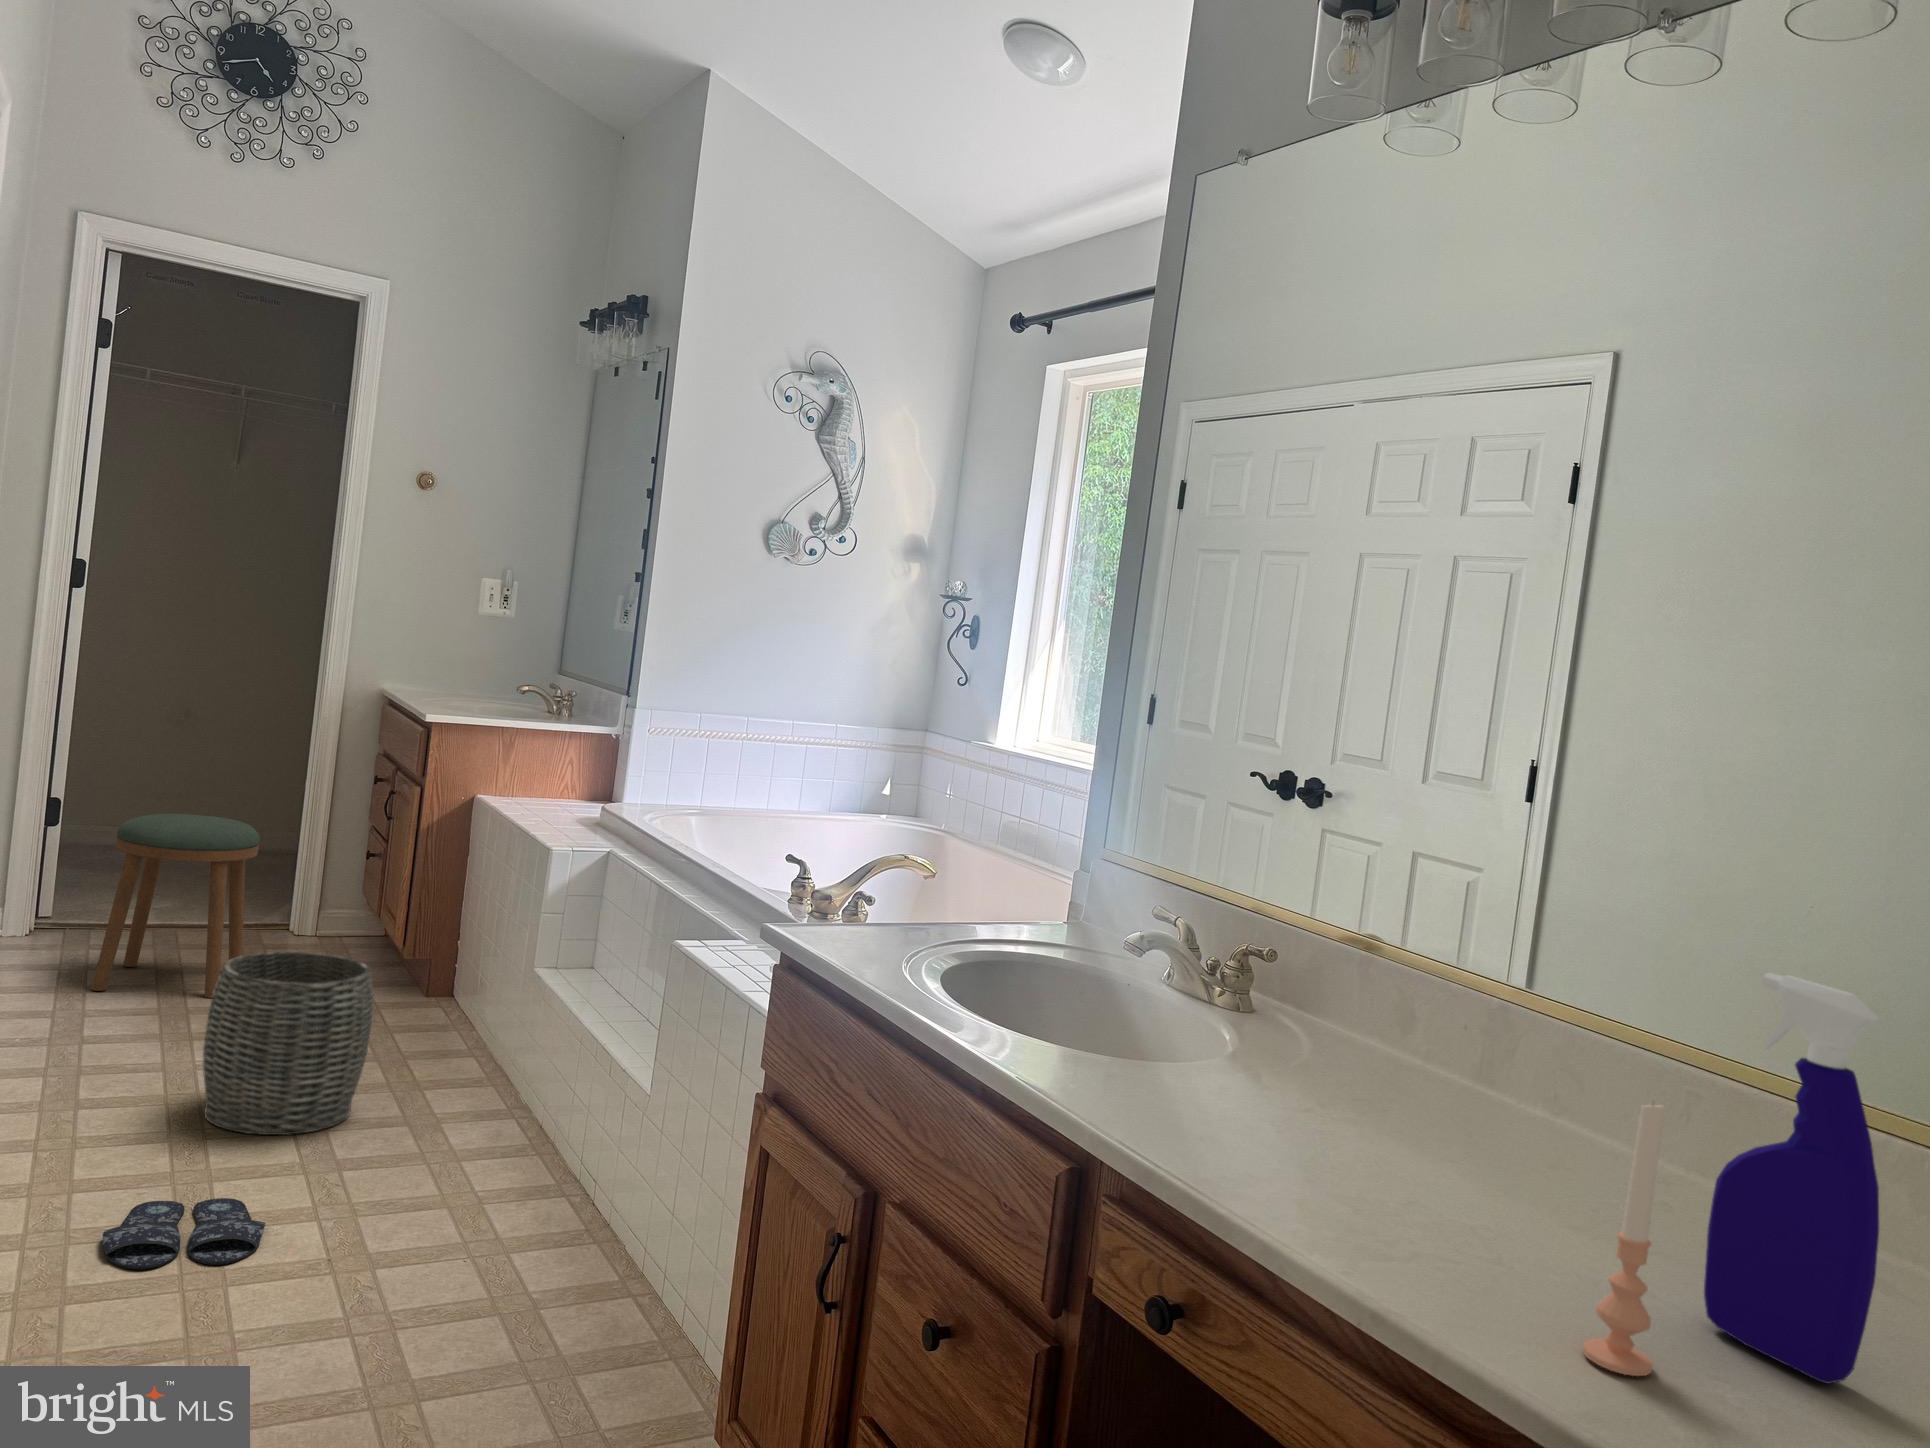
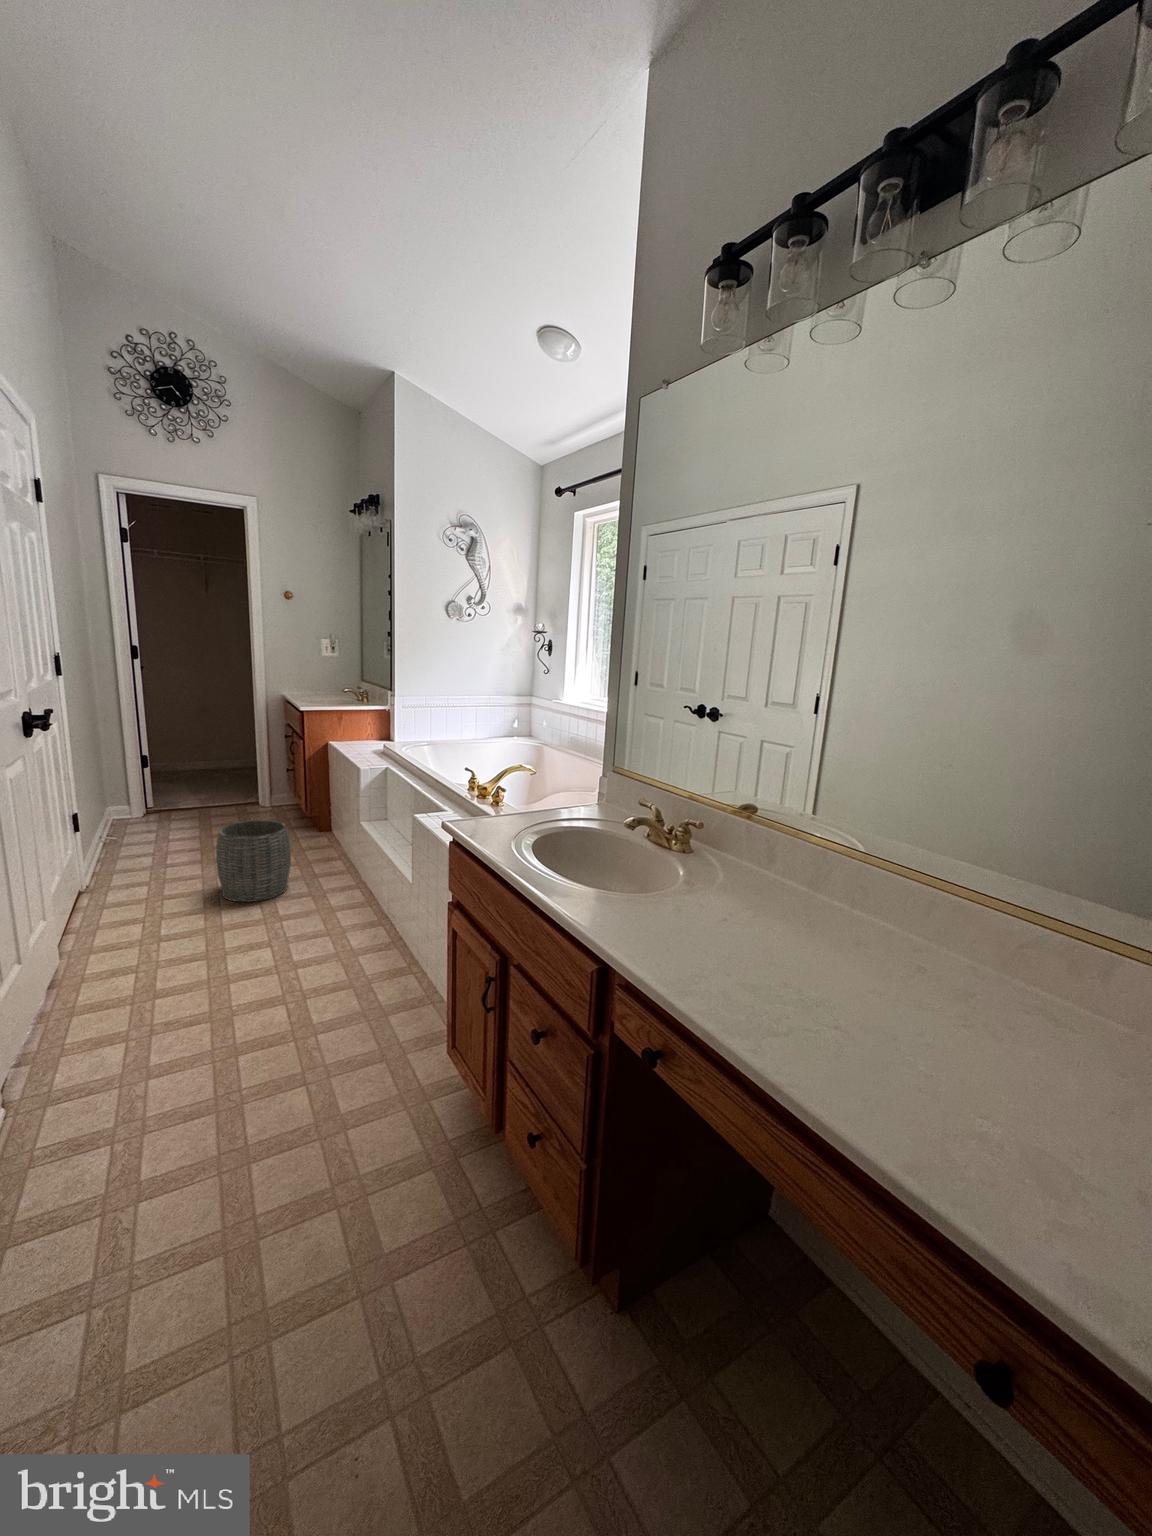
stool: present [91,814,260,998] -> none [173,757,241,837]
spray bottle: present [1704,973,1879,1383] -> none [967,892,1104,1142]
candle: present [1583,1104,1665,1376] -> none [904,992,965,1155]
slippers: present [103,1198,266,1269] -> none [174,936,248,976]

